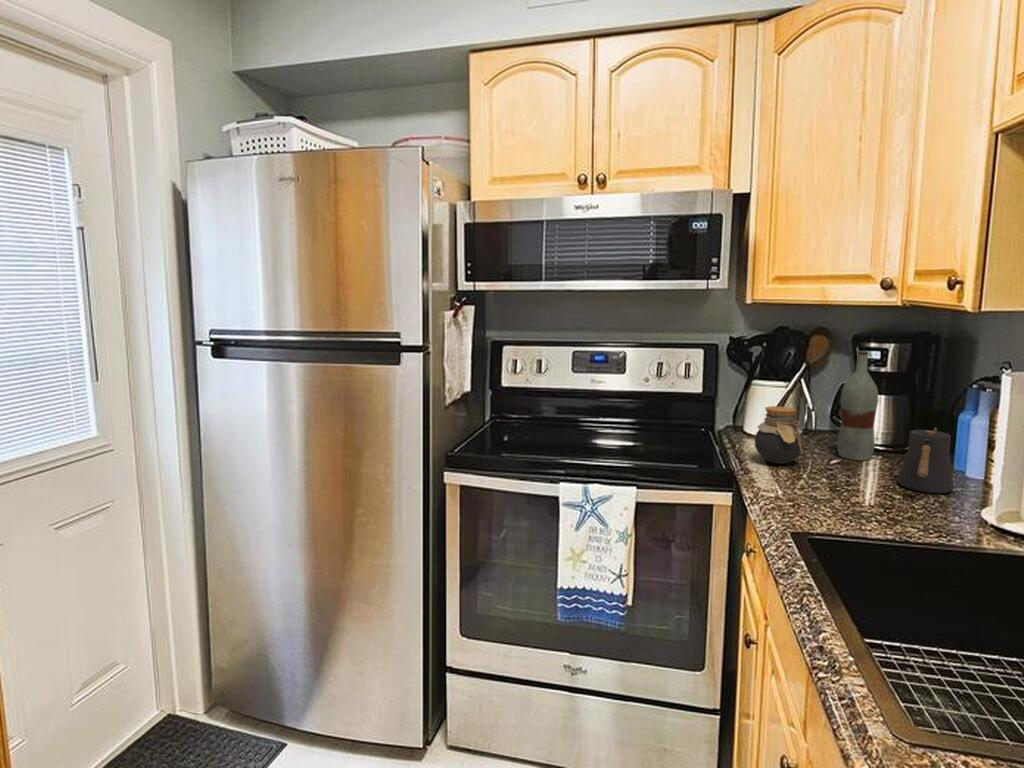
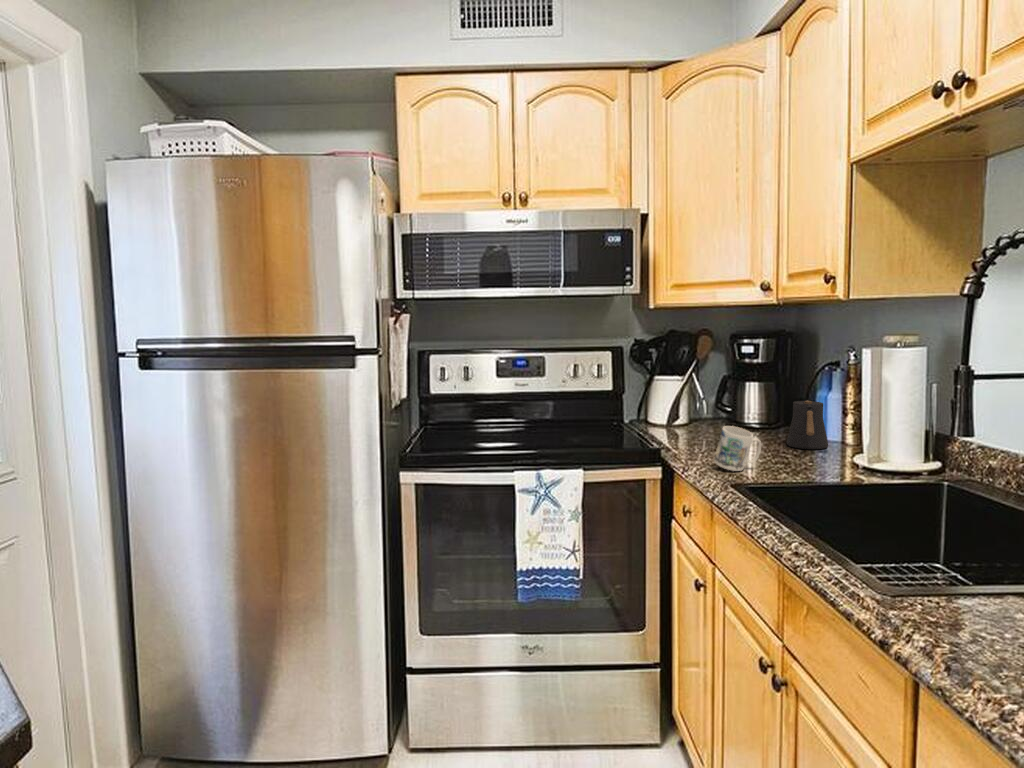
bottle: present [837,351,878,460] -> none [730,344,760,434]
jar: present [755,406,805,464] -> none [670,392,713,440]
mug: none [778,460,840,516] -> present [714,426,761,471]

